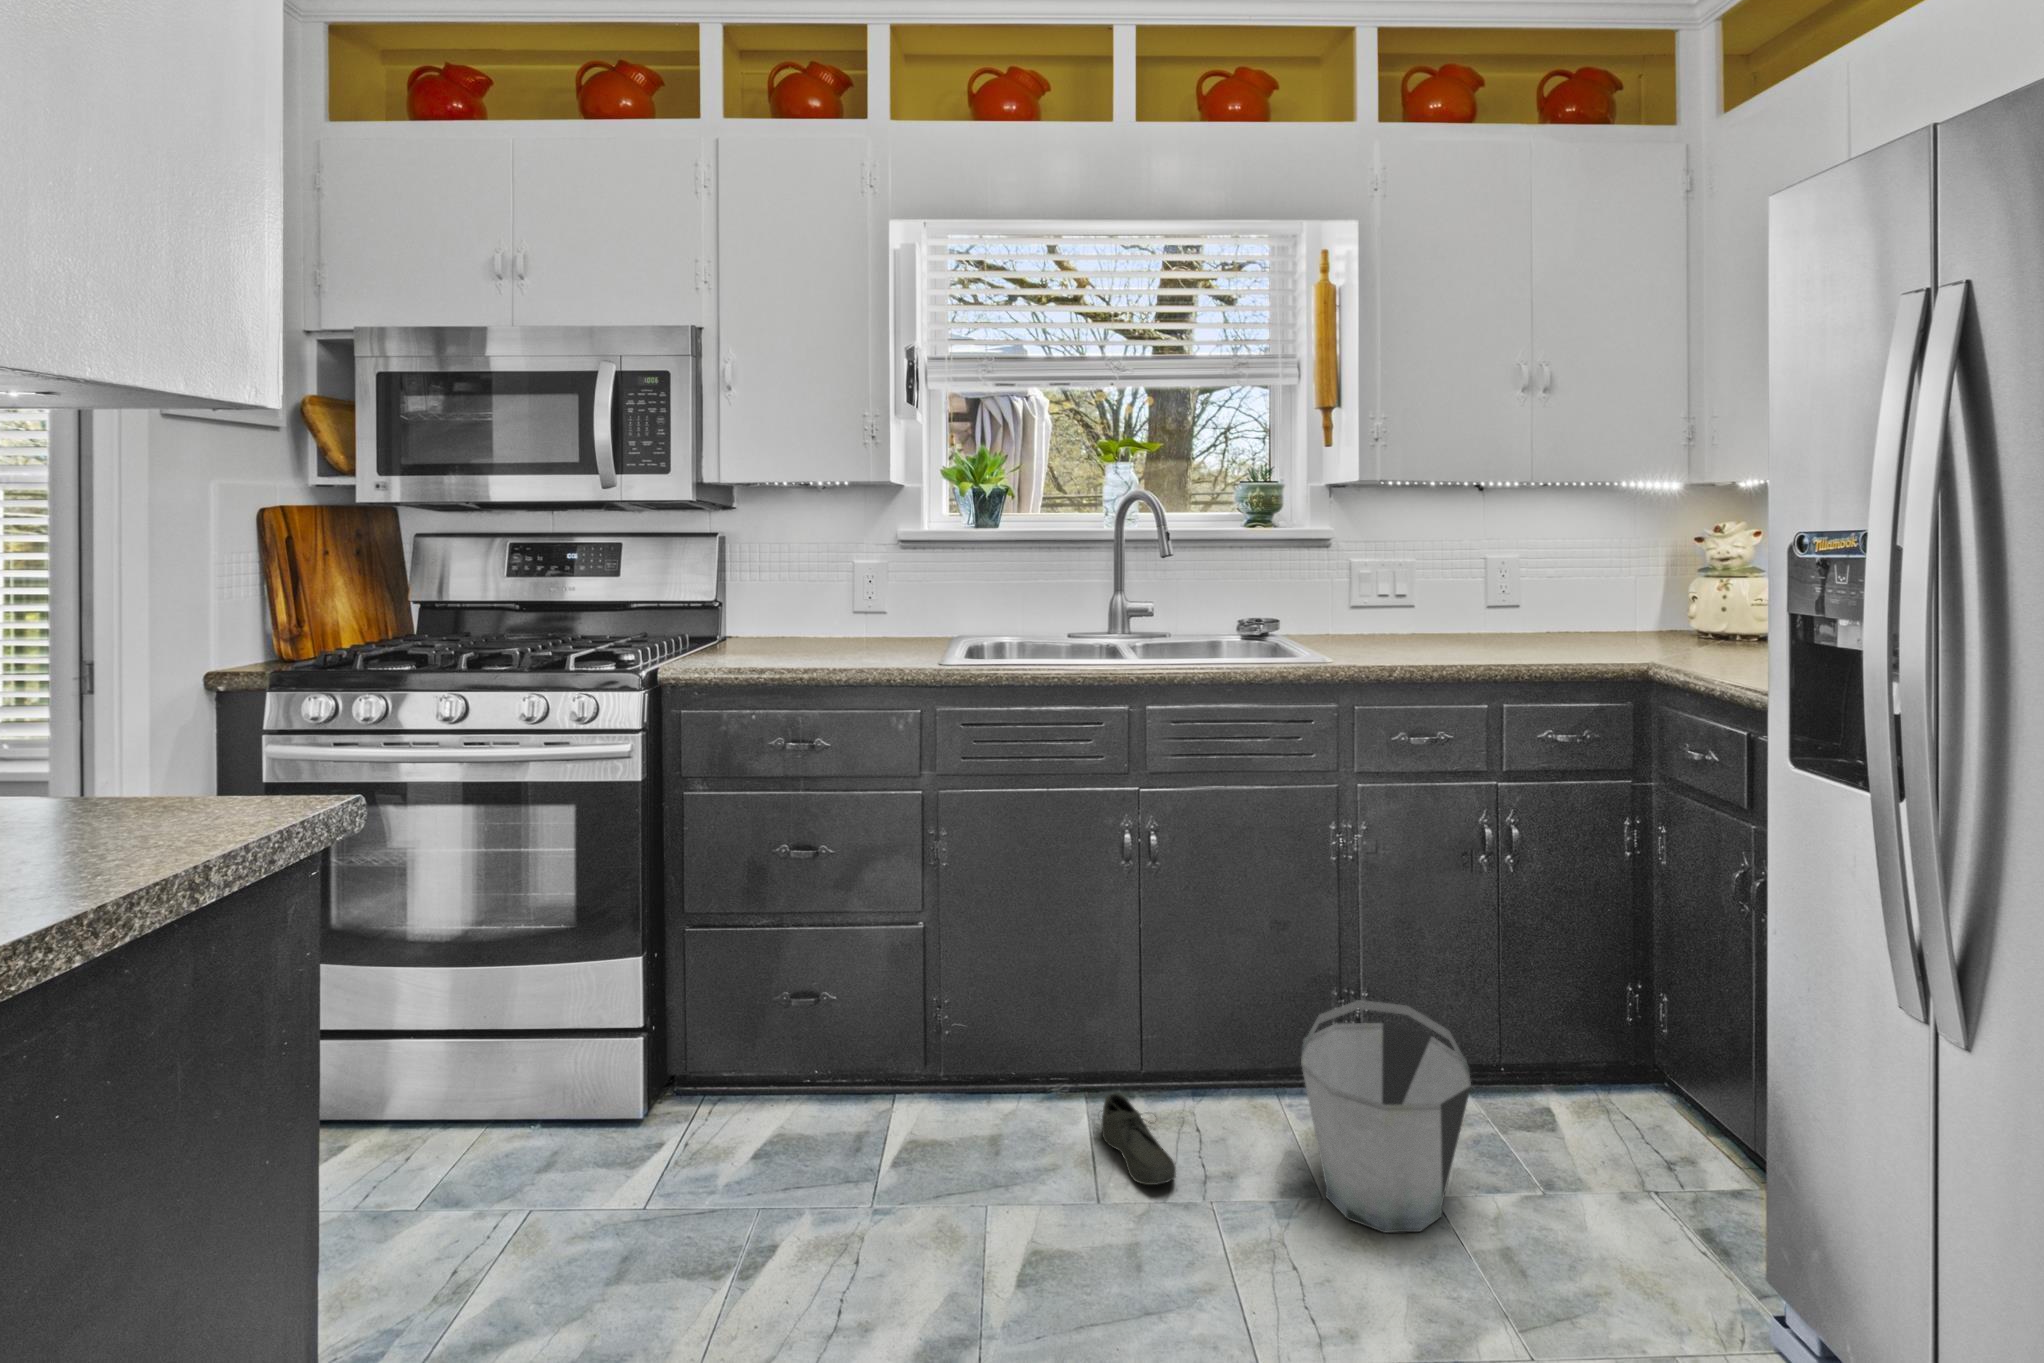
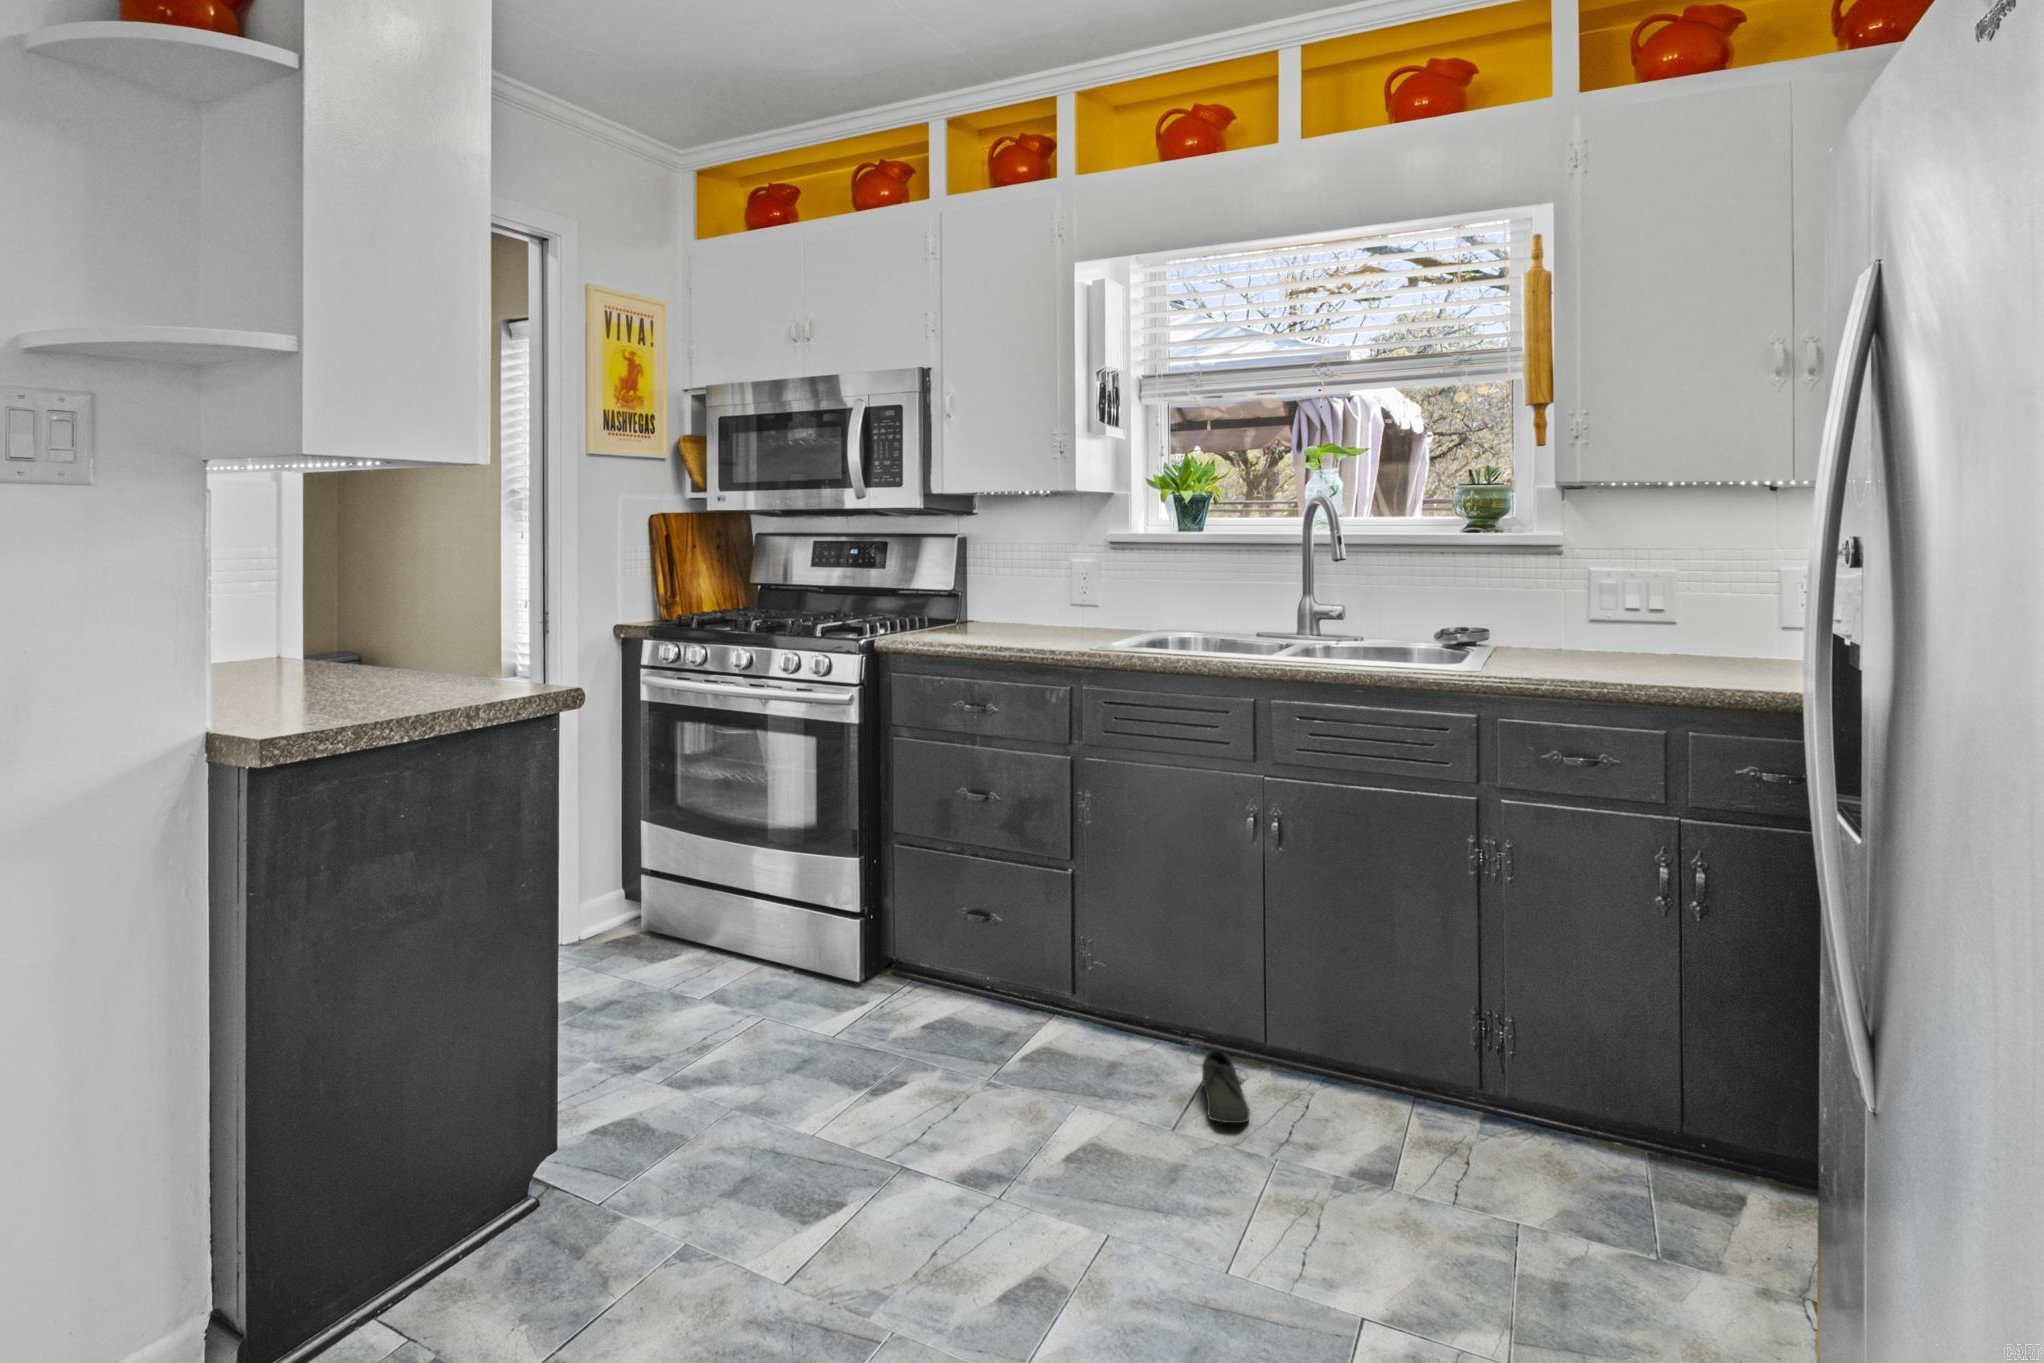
bucket: present [1301,1000,1471,1233] -> none [1358,1004,1542,1223]

